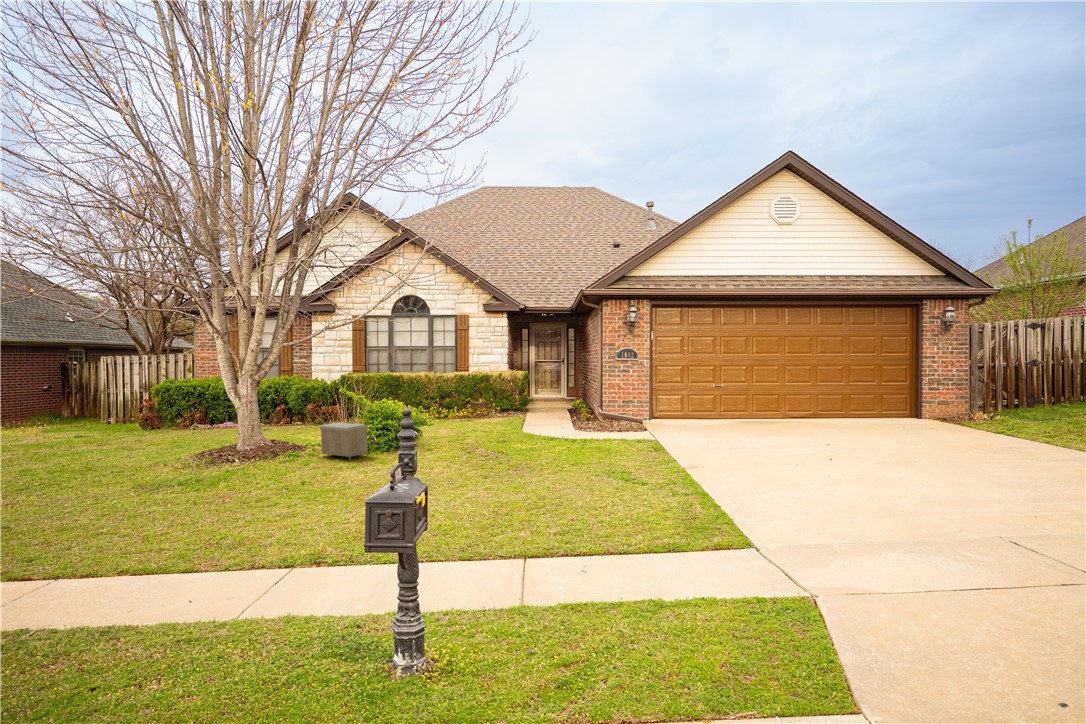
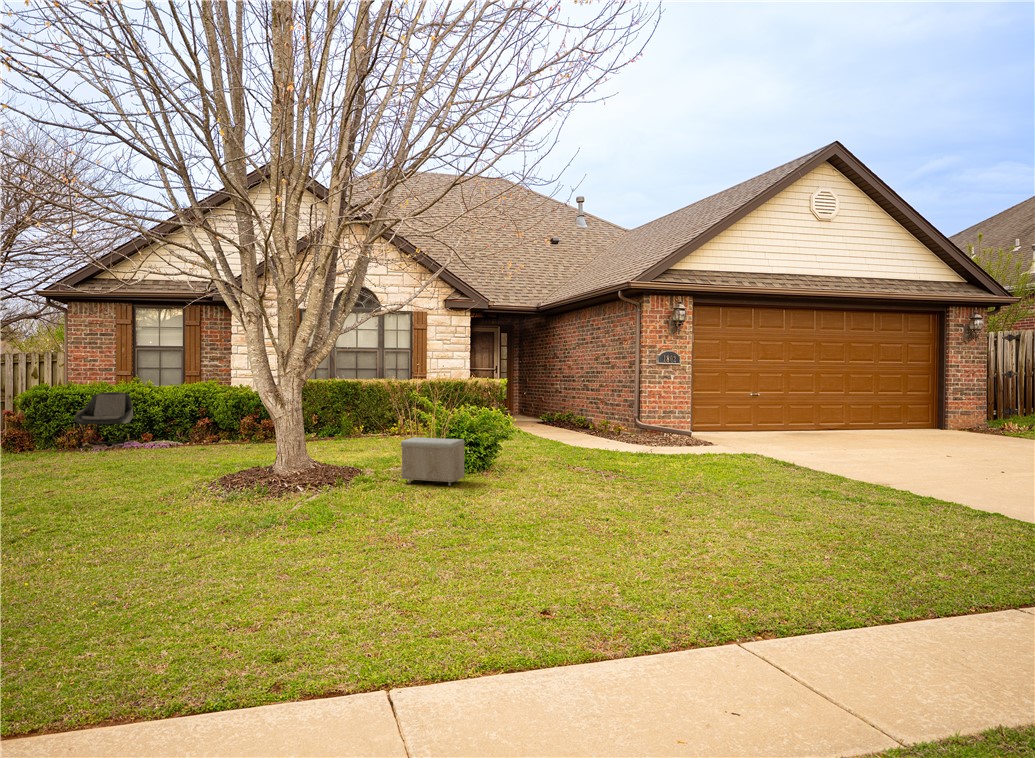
lounge chair: none [181,385,226,425] -> present [74,392,134,448]

